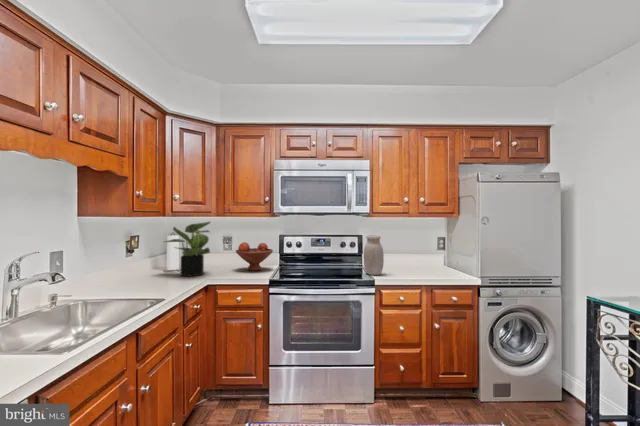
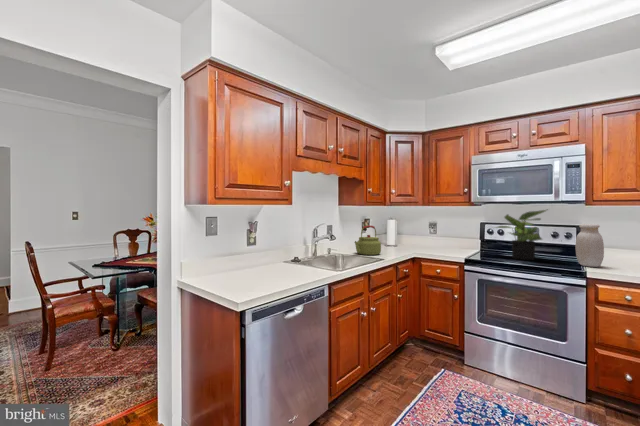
potted plant: present [166,222,210,276] -> present [496,210,546,260]
fruit bowl: present [236,242,273,271] -> none [439,228,473,252]
kettle: none [127,247,167,291] -> present [355,225,381,255]

